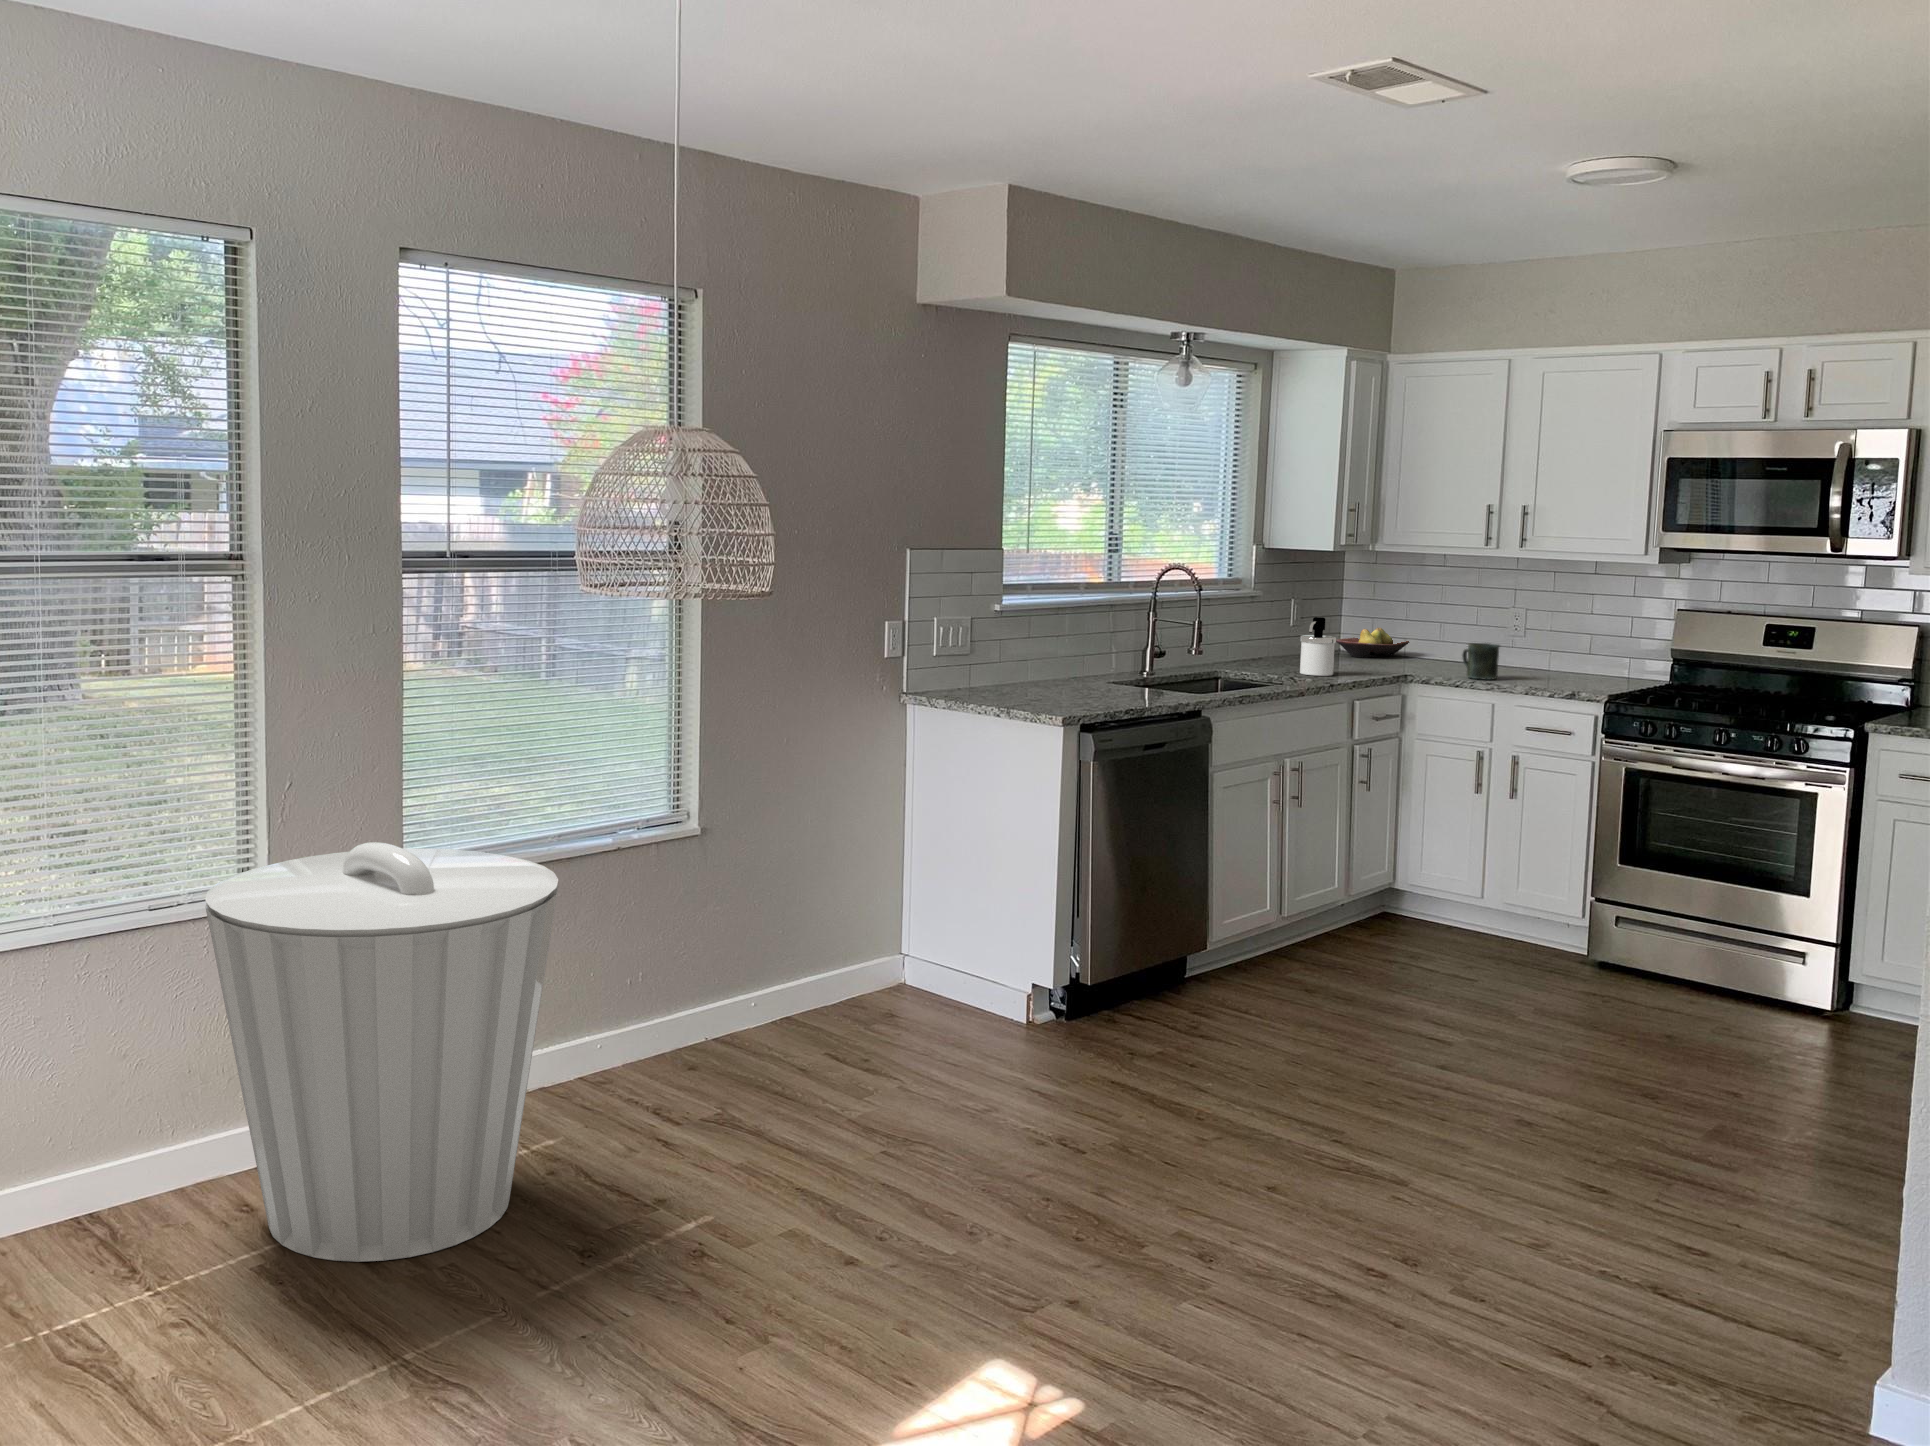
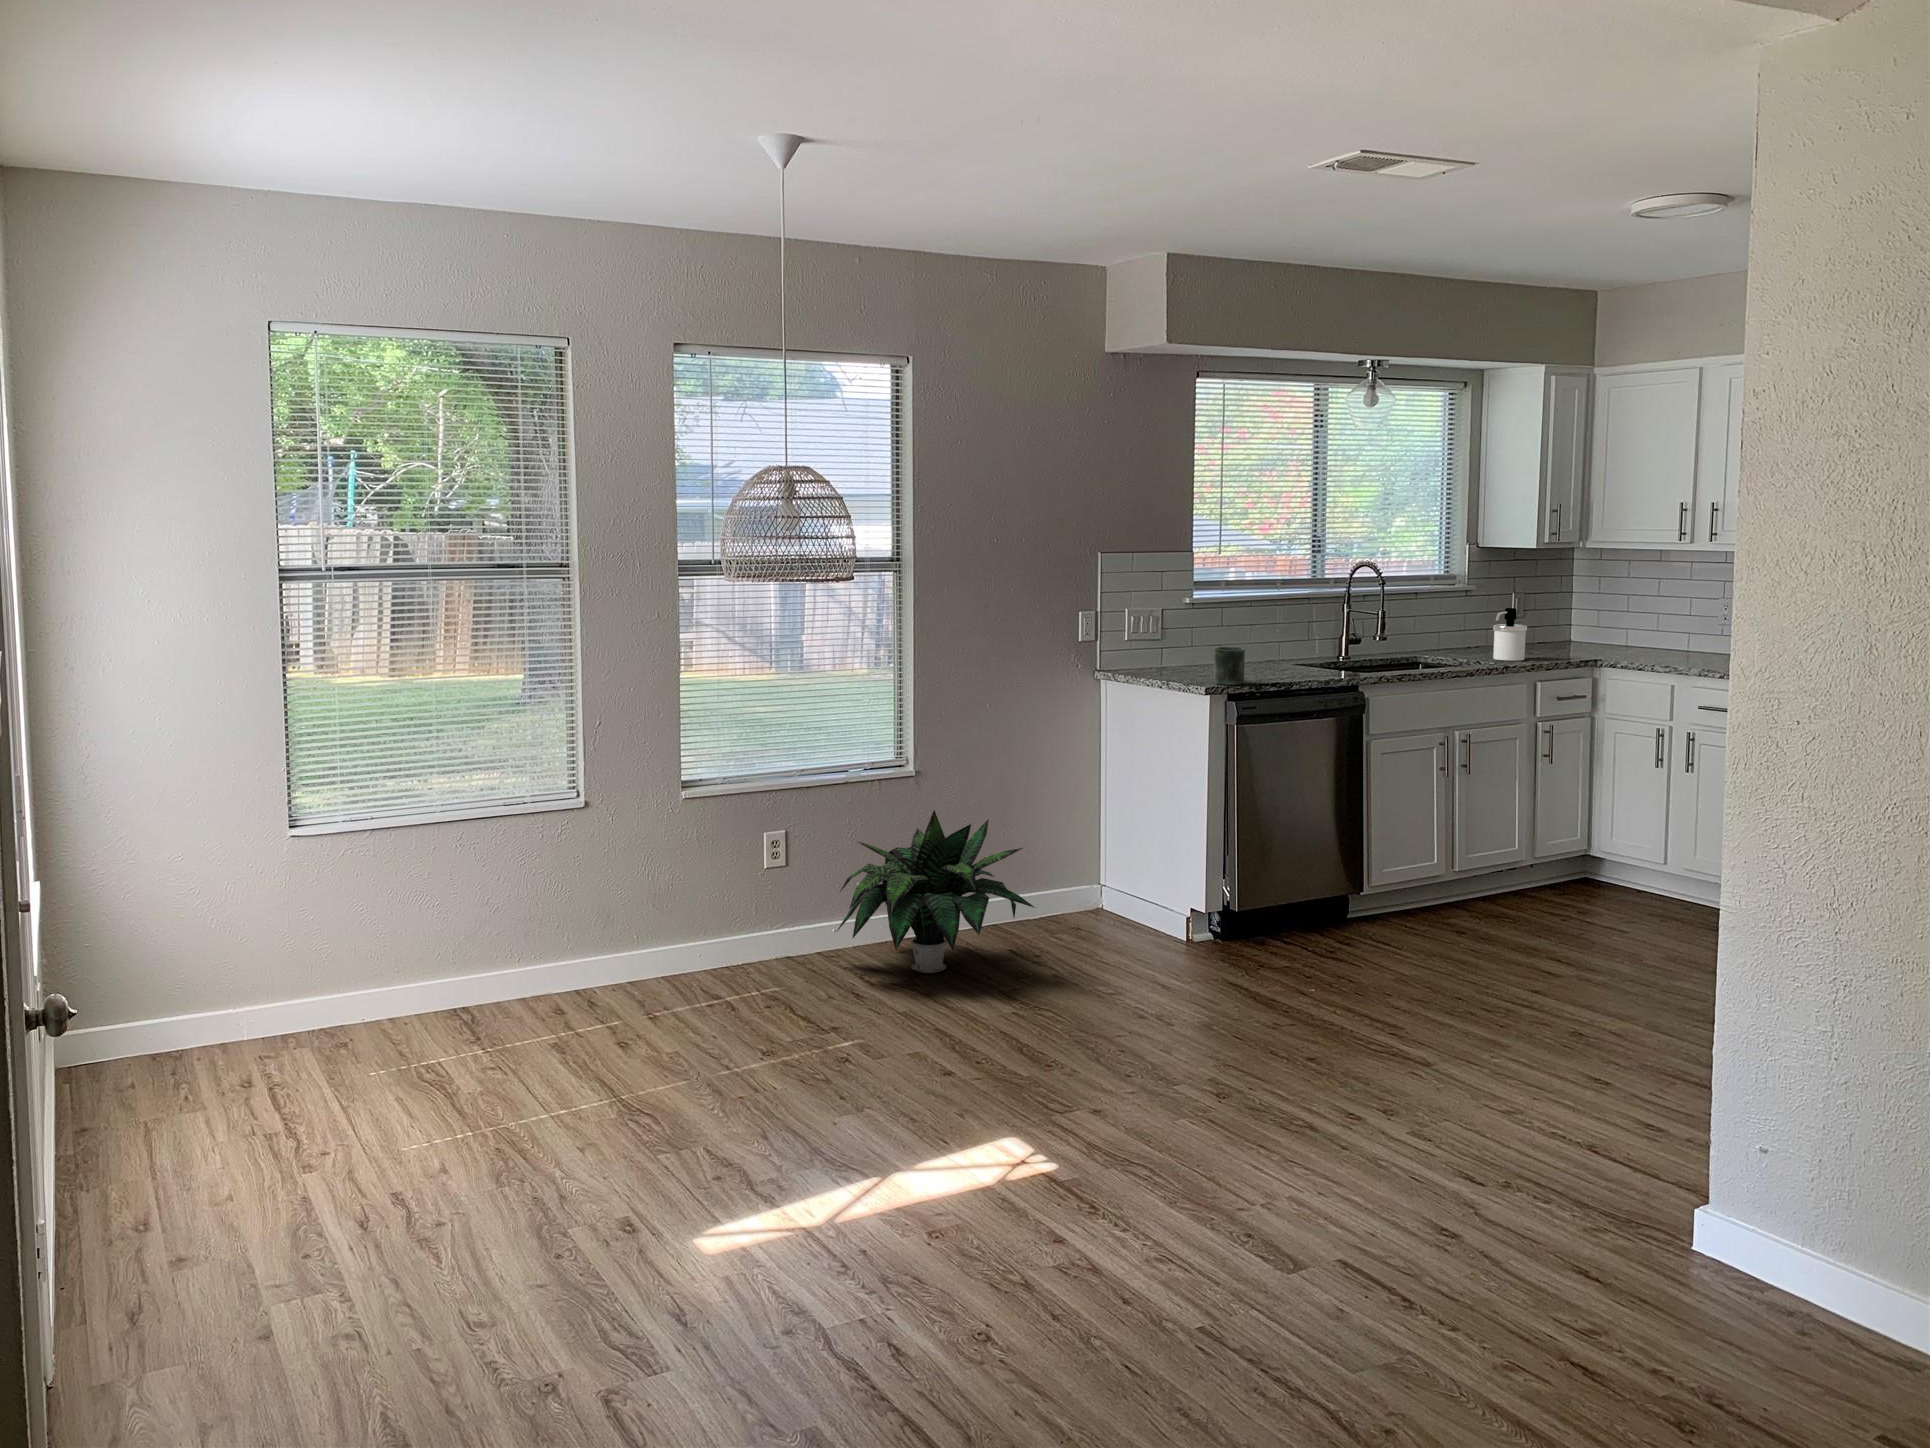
fruit bowl: present [1336,628,1409,658] -> none [1560,619,1639,646]
mug: present [1462,643,1500,680] -> present [1213,647,1246,685]
trash can: present [205,842,559,1262] -> none [527,762,763,1047]
potted plant: none [613,880,885,1094] -> present [837,810,1034,973]

